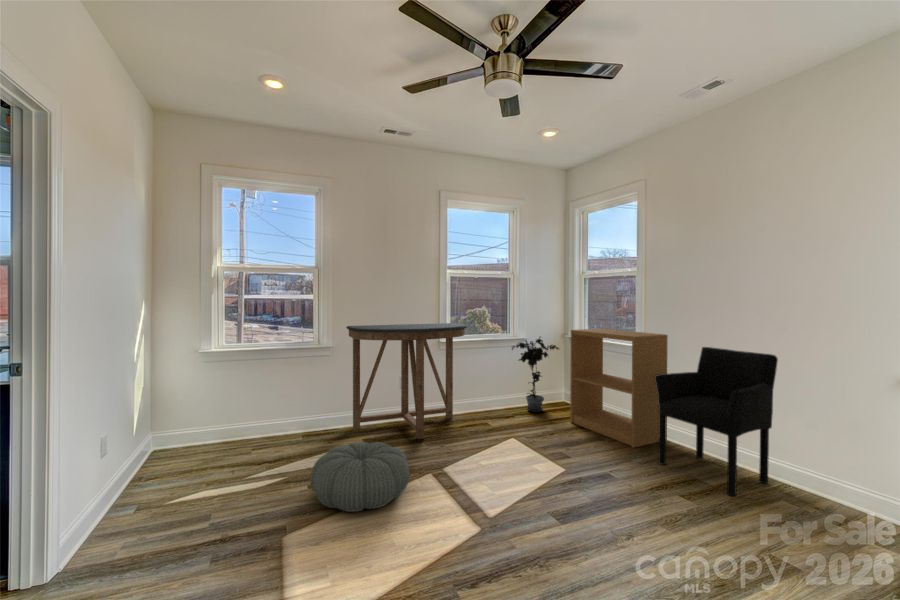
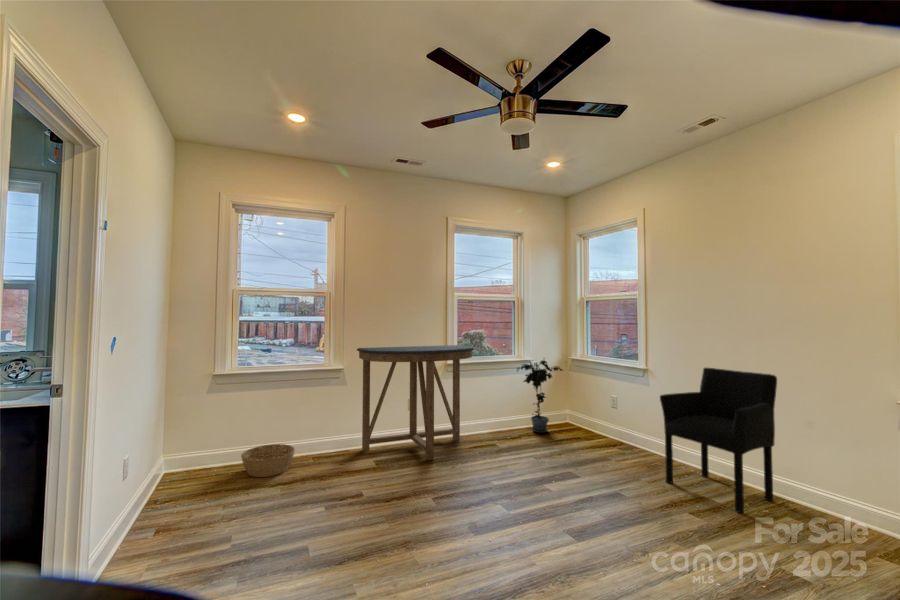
bookshelf: present [570,329,668,448] -> none [575,350,671,467]
basket: none [228,422,283,455] -> present [241,444,295,477]
pouf: present [310,442,409,512] -> none [329,463,426,532]

